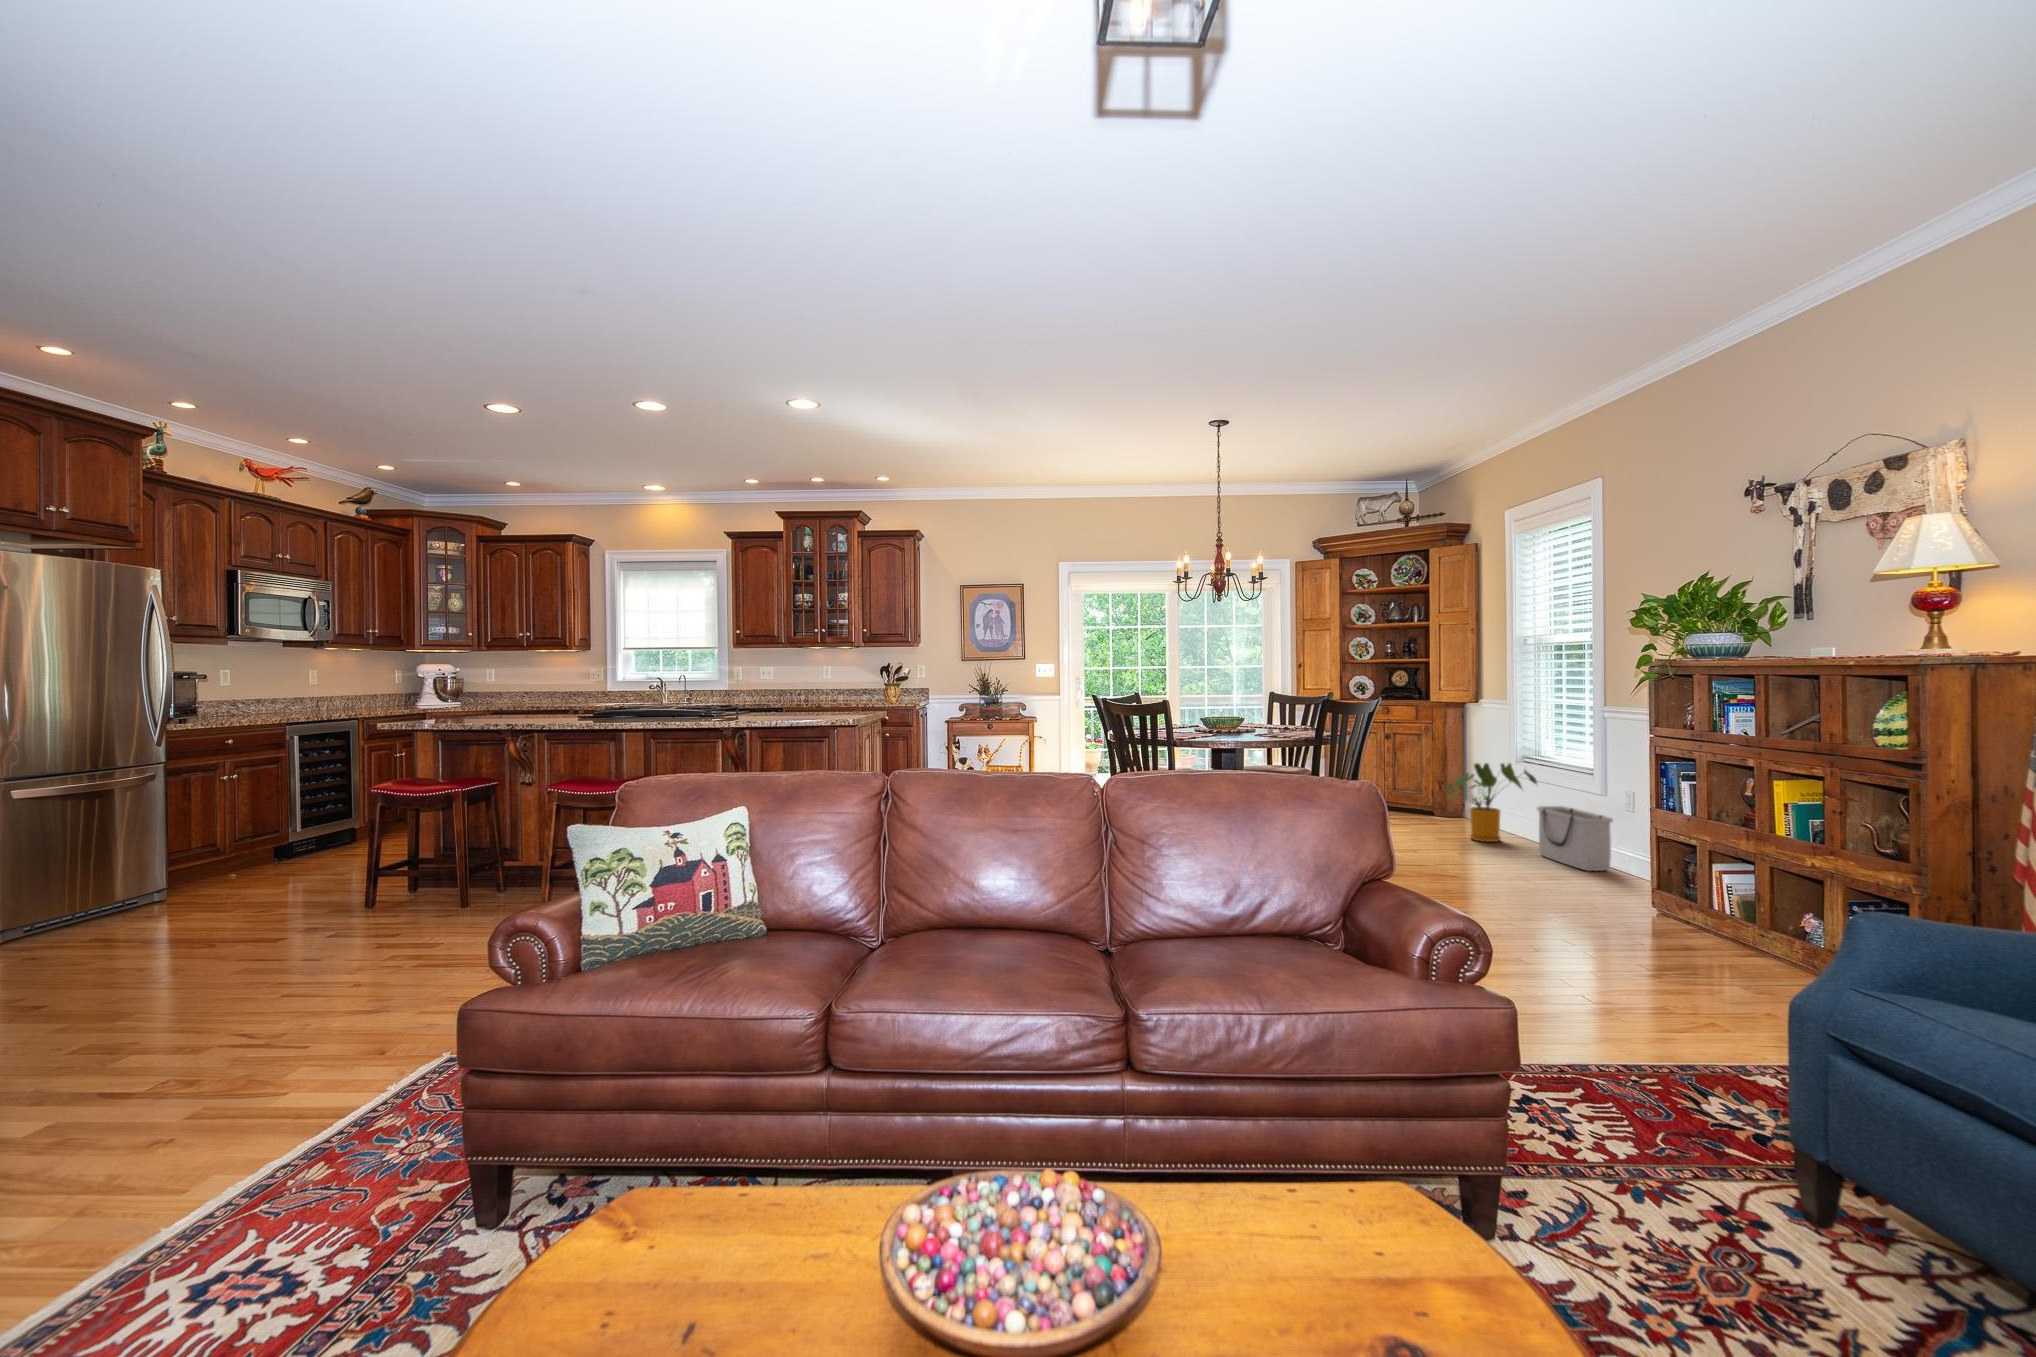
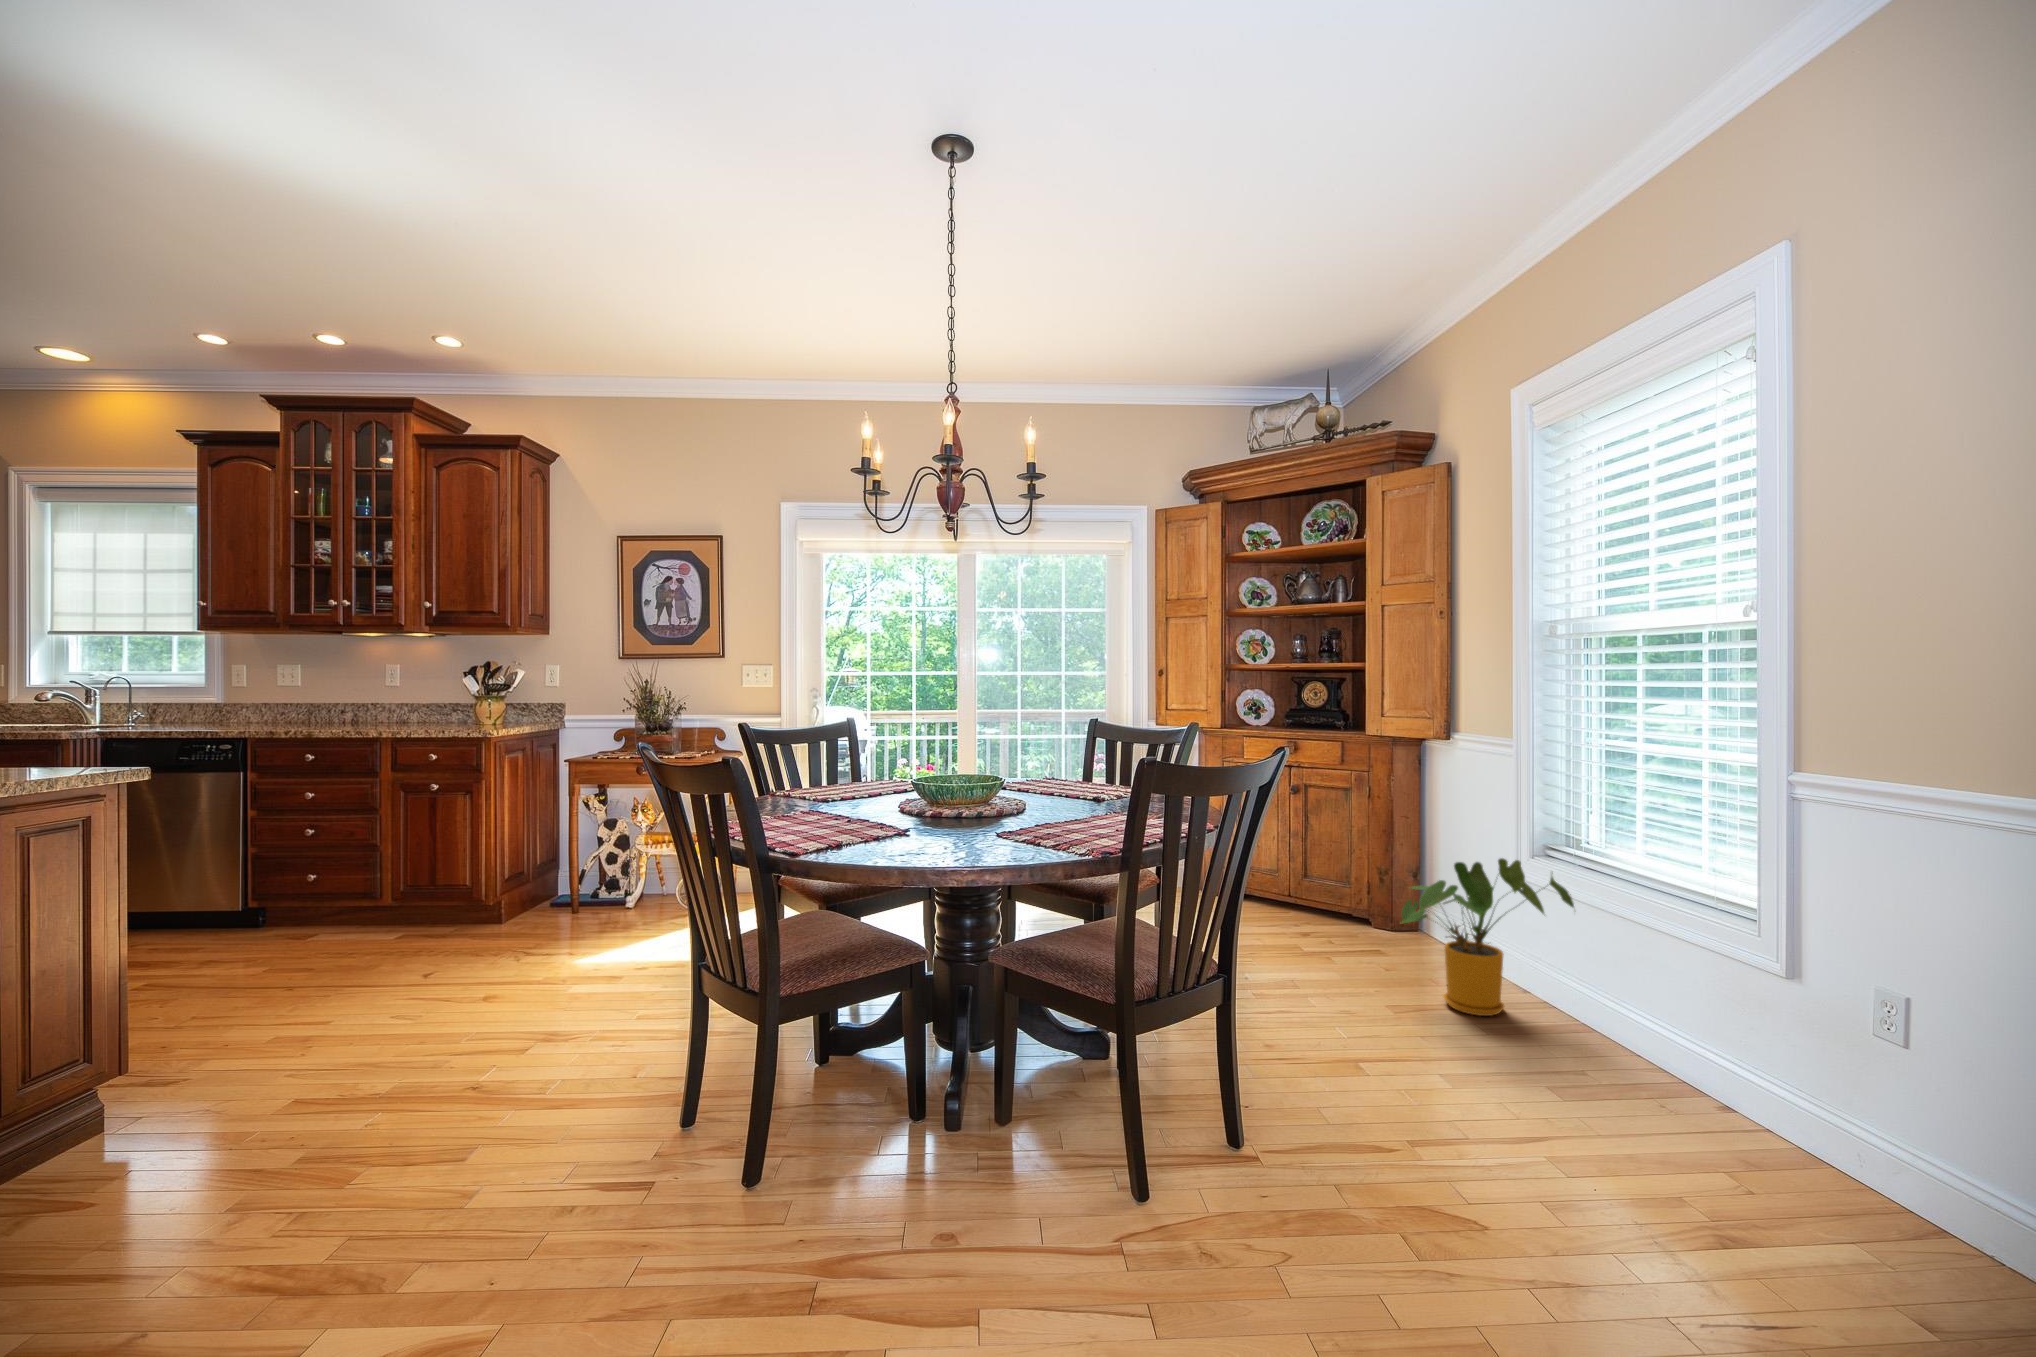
storage bin: present [1537,806,1613,871] -> none [1593,967,1794,1149]

